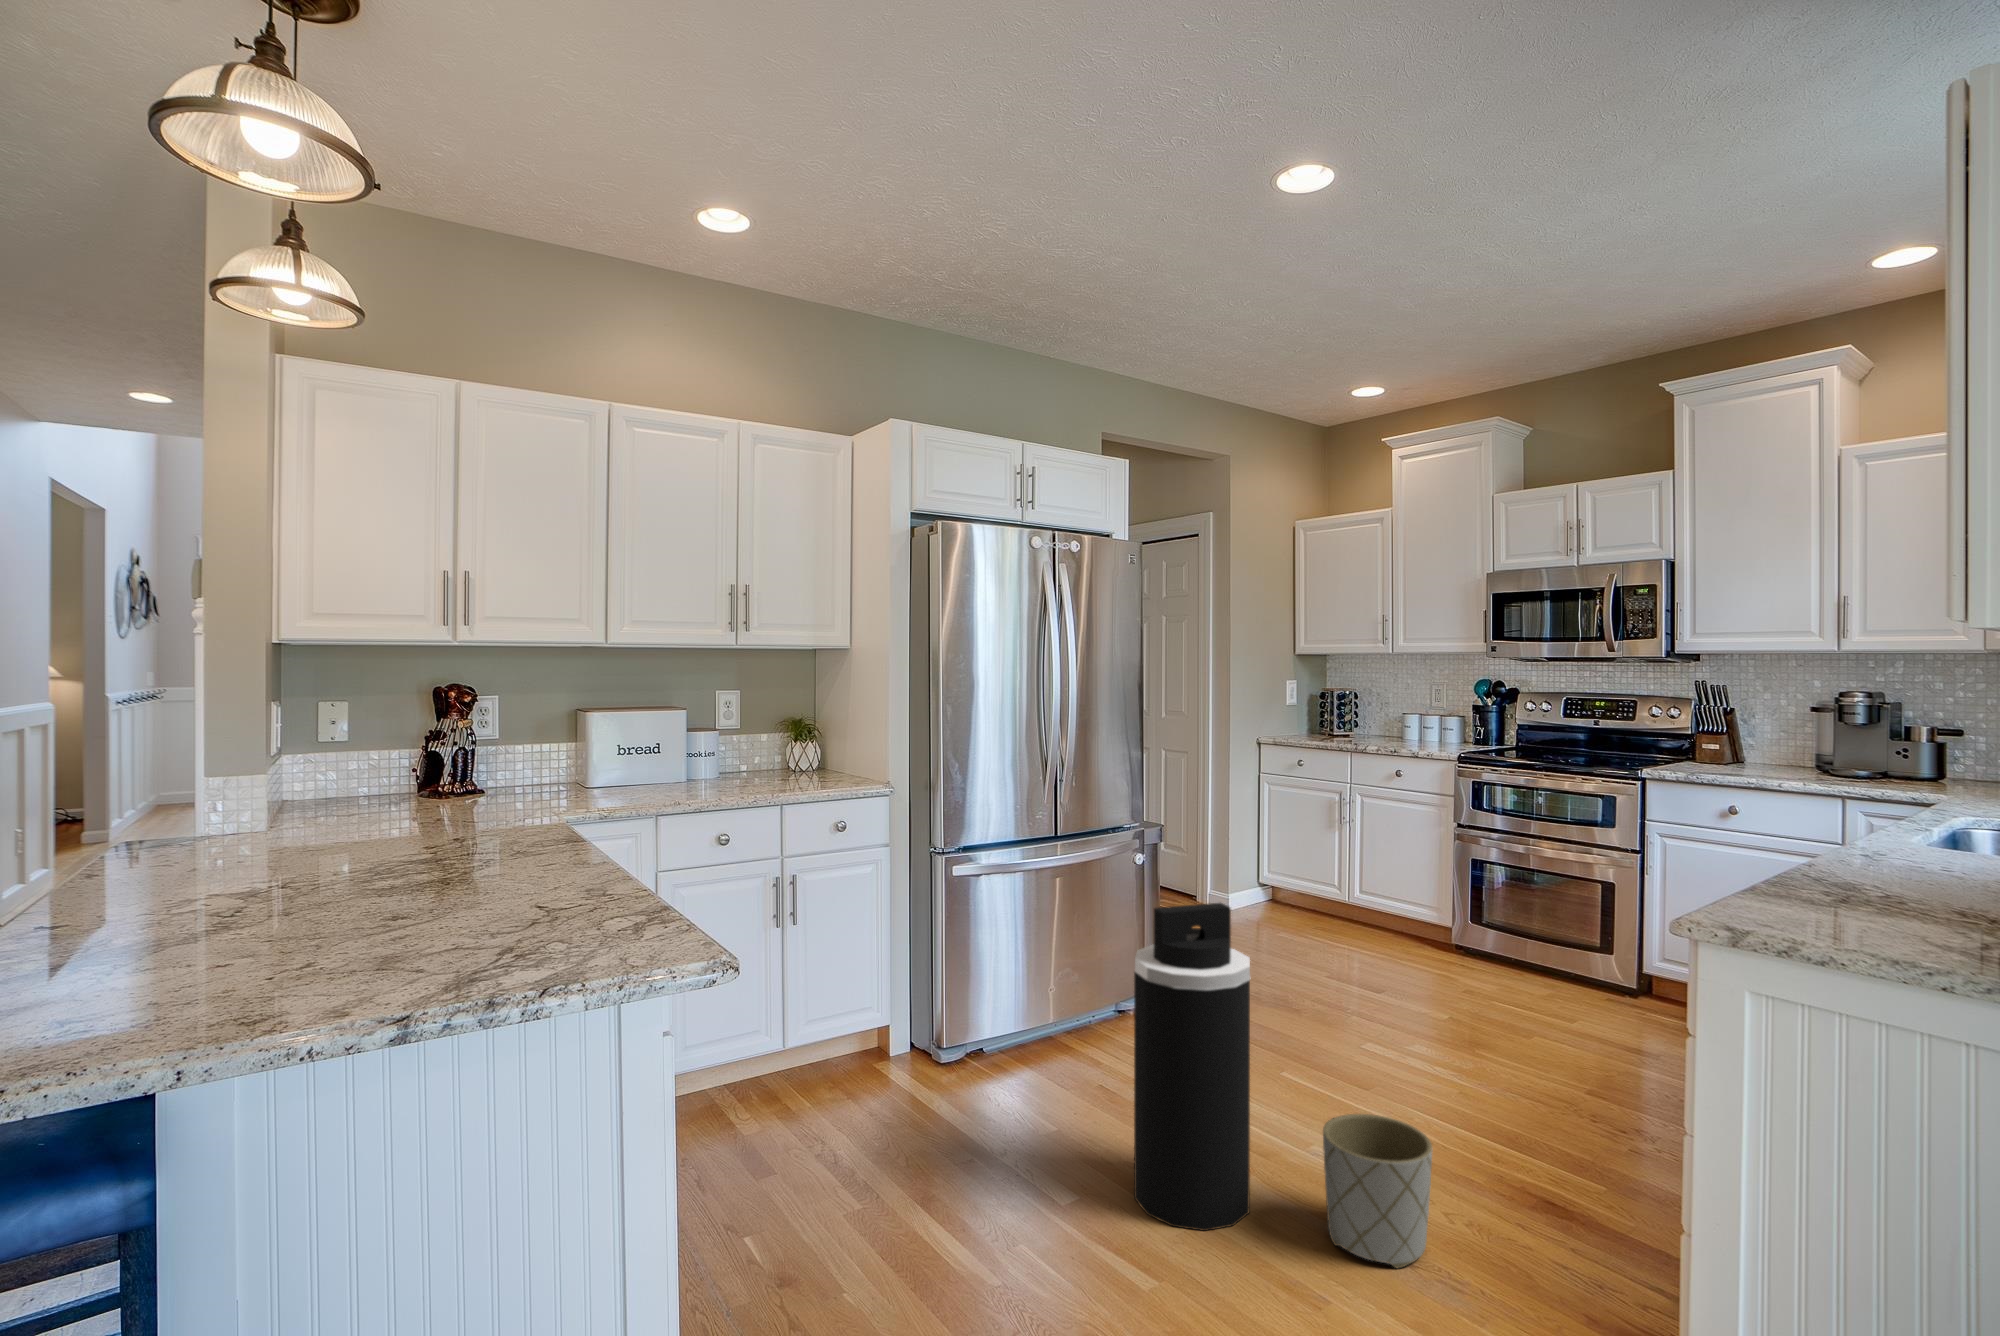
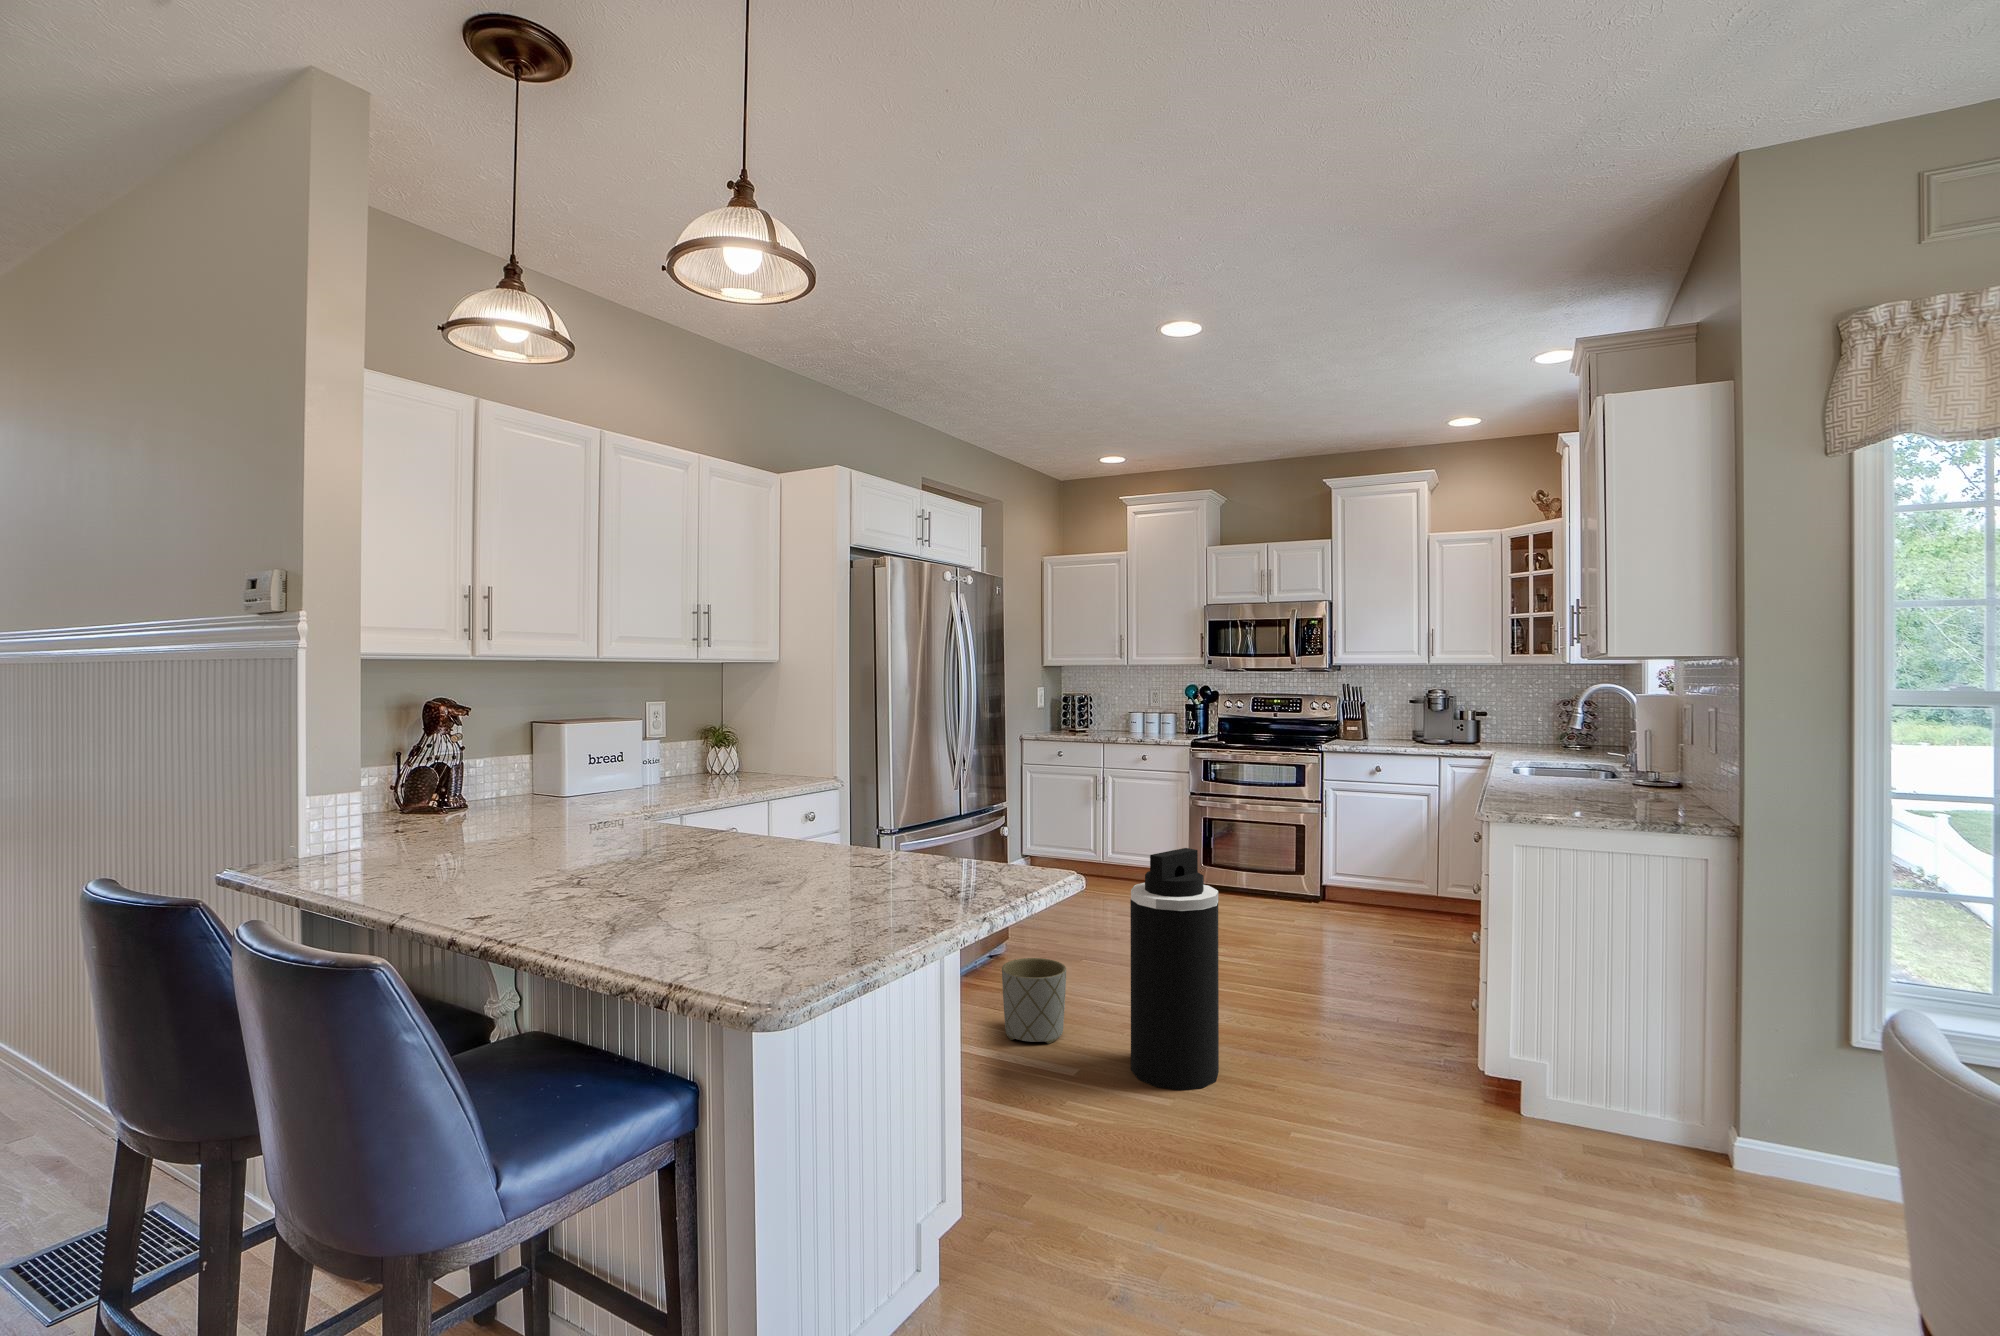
planter: present [1323,1114,1432,1268] -> present [1002,958,1066,1044]

